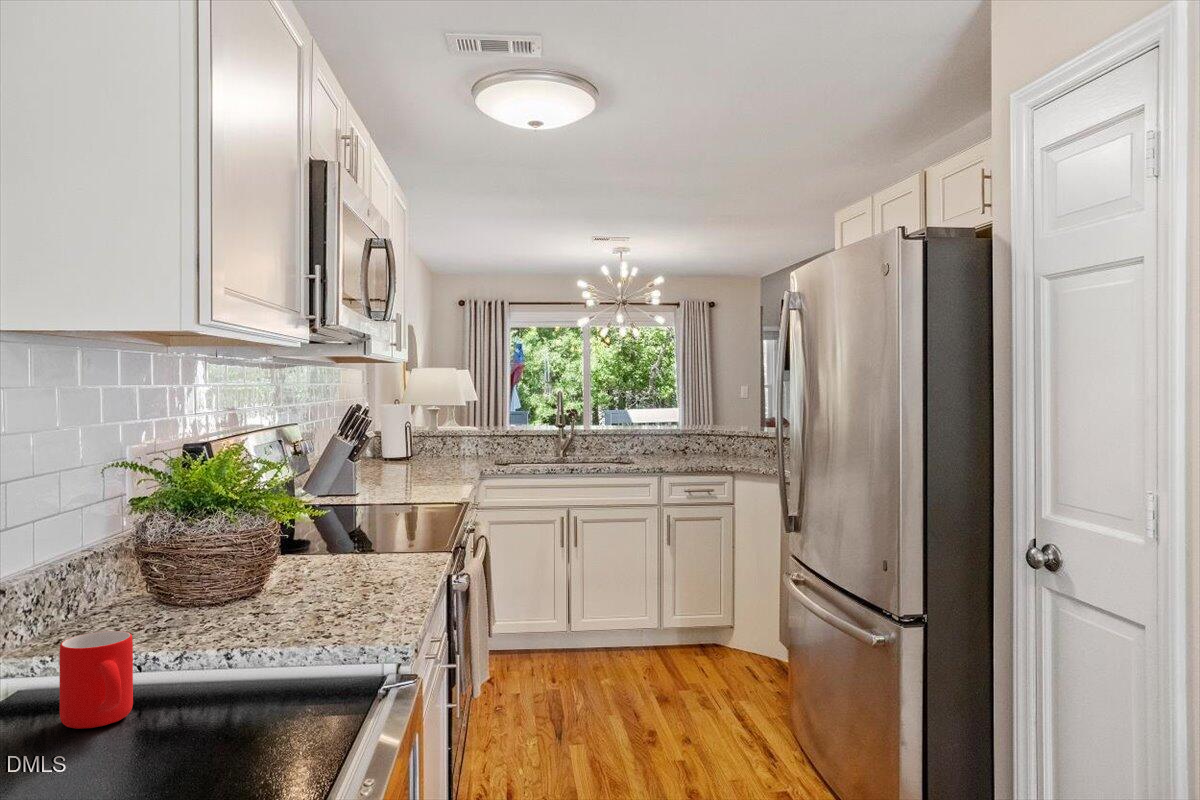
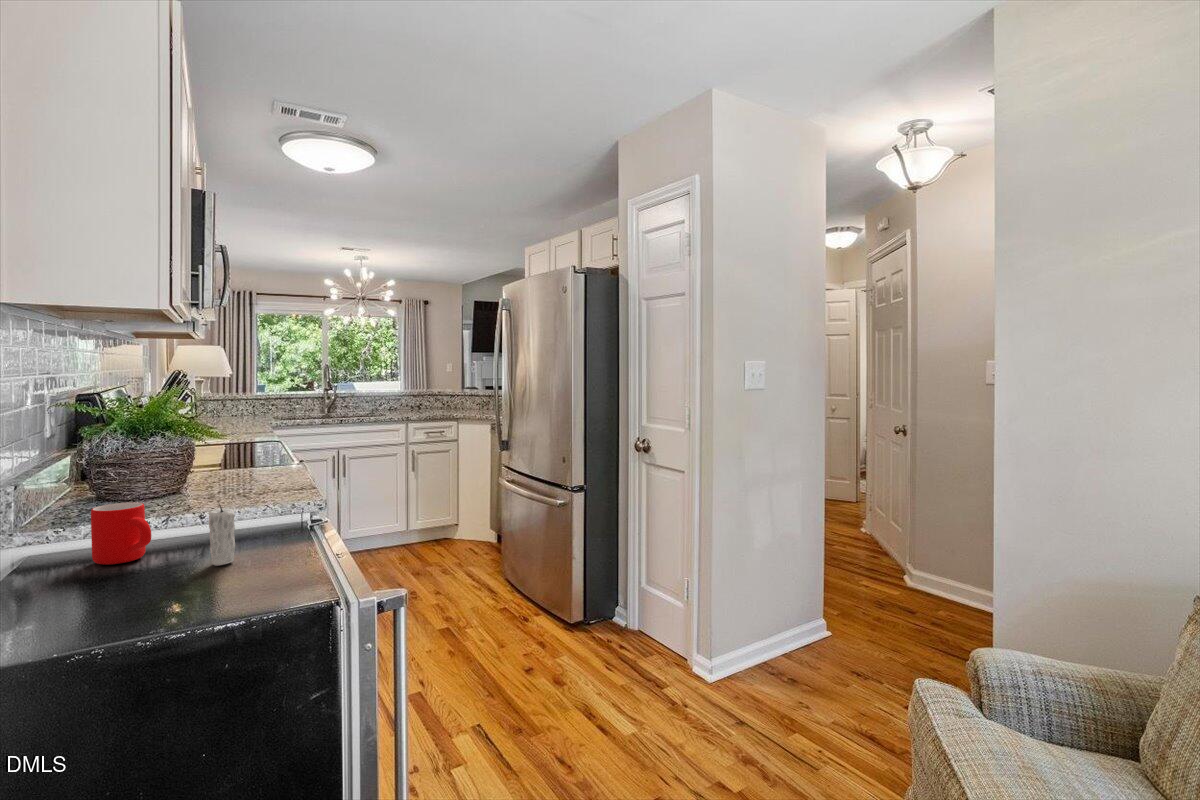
candle: none [180,649,221,759] -> present [209,504,235,566]

